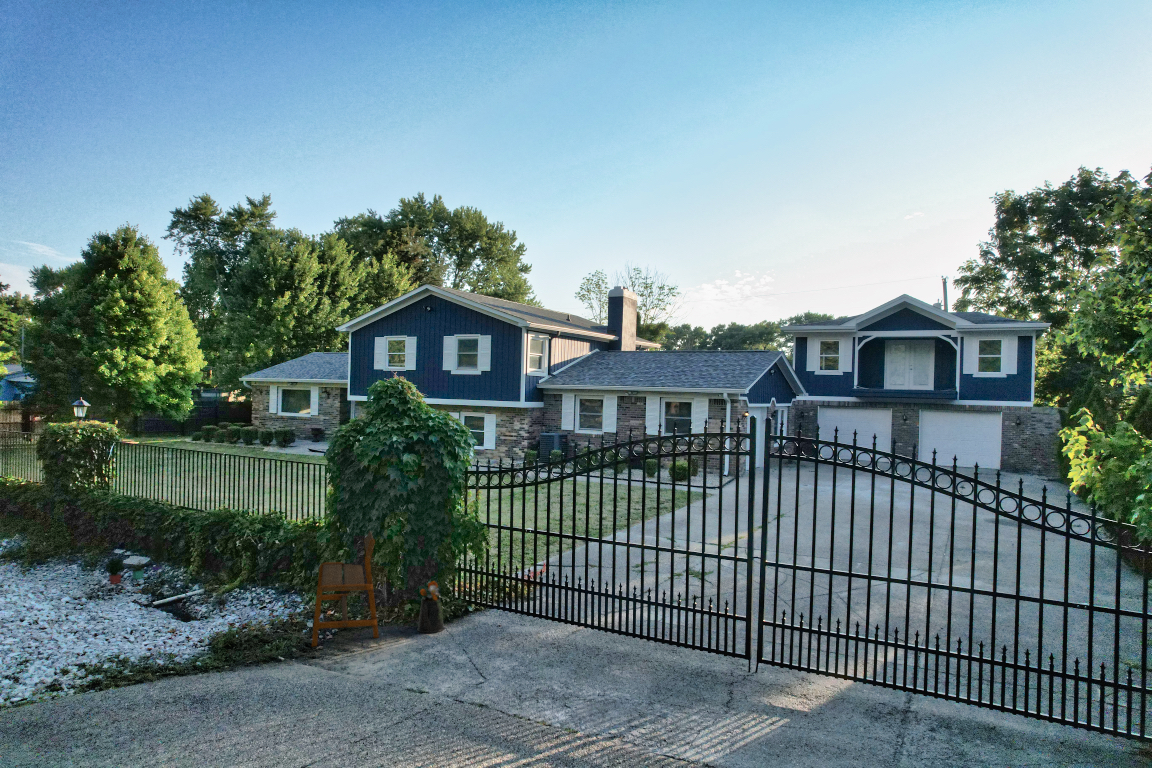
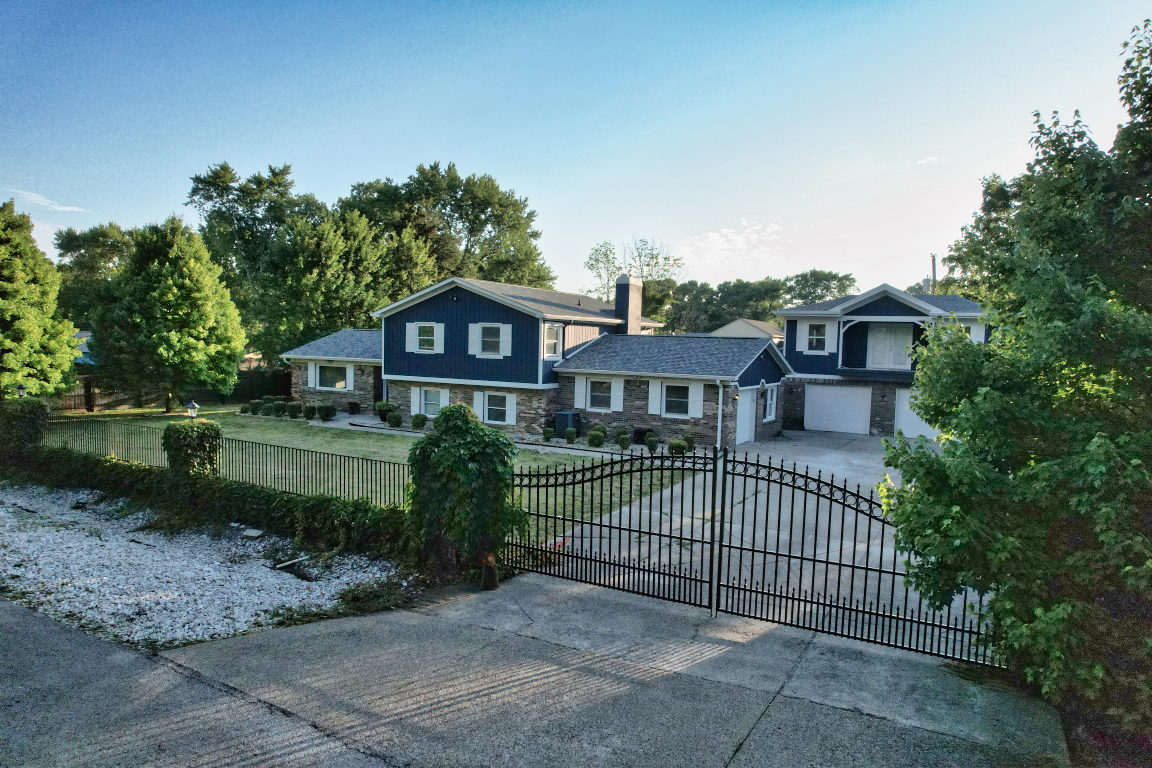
bench: present [312,531,379,646] -> none [404,511,455,600]
potted plant: present [106,533,166,584] -> none [231,510,275,551]

